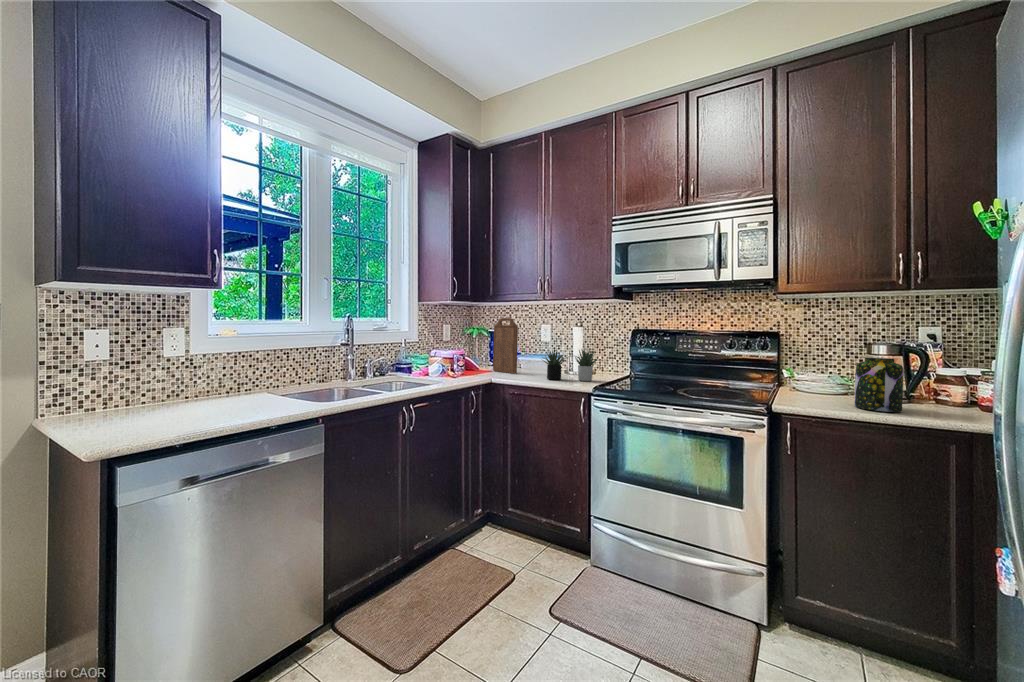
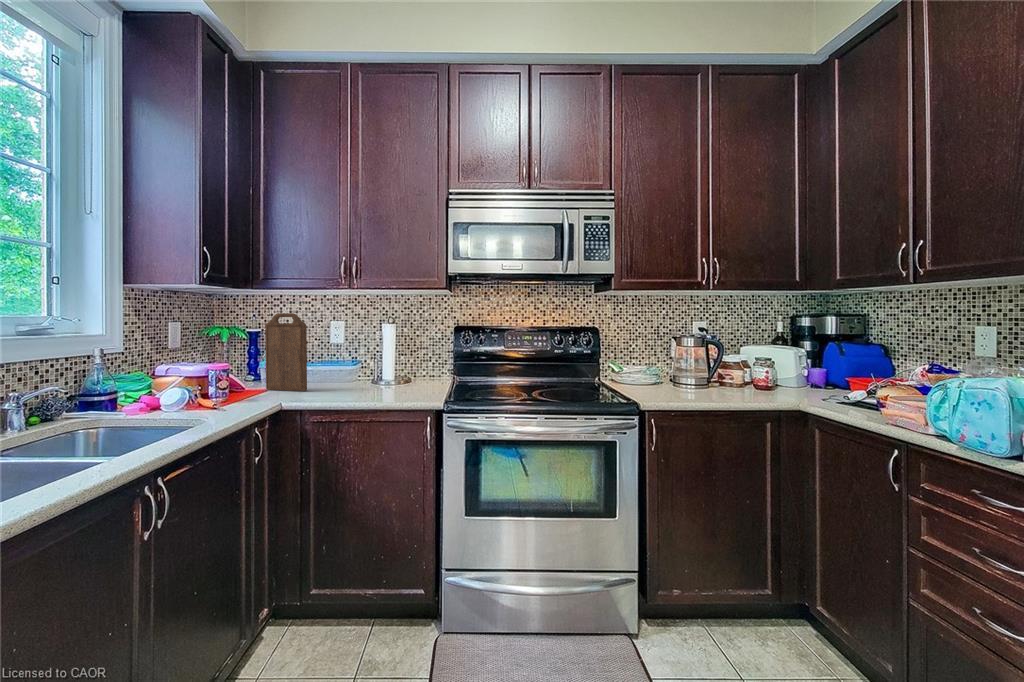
succulent plant: present [543,348,597,381] -> none [346,349,429,395]
jar: present [855,358,903,412] -> none [667,351,700,398]

